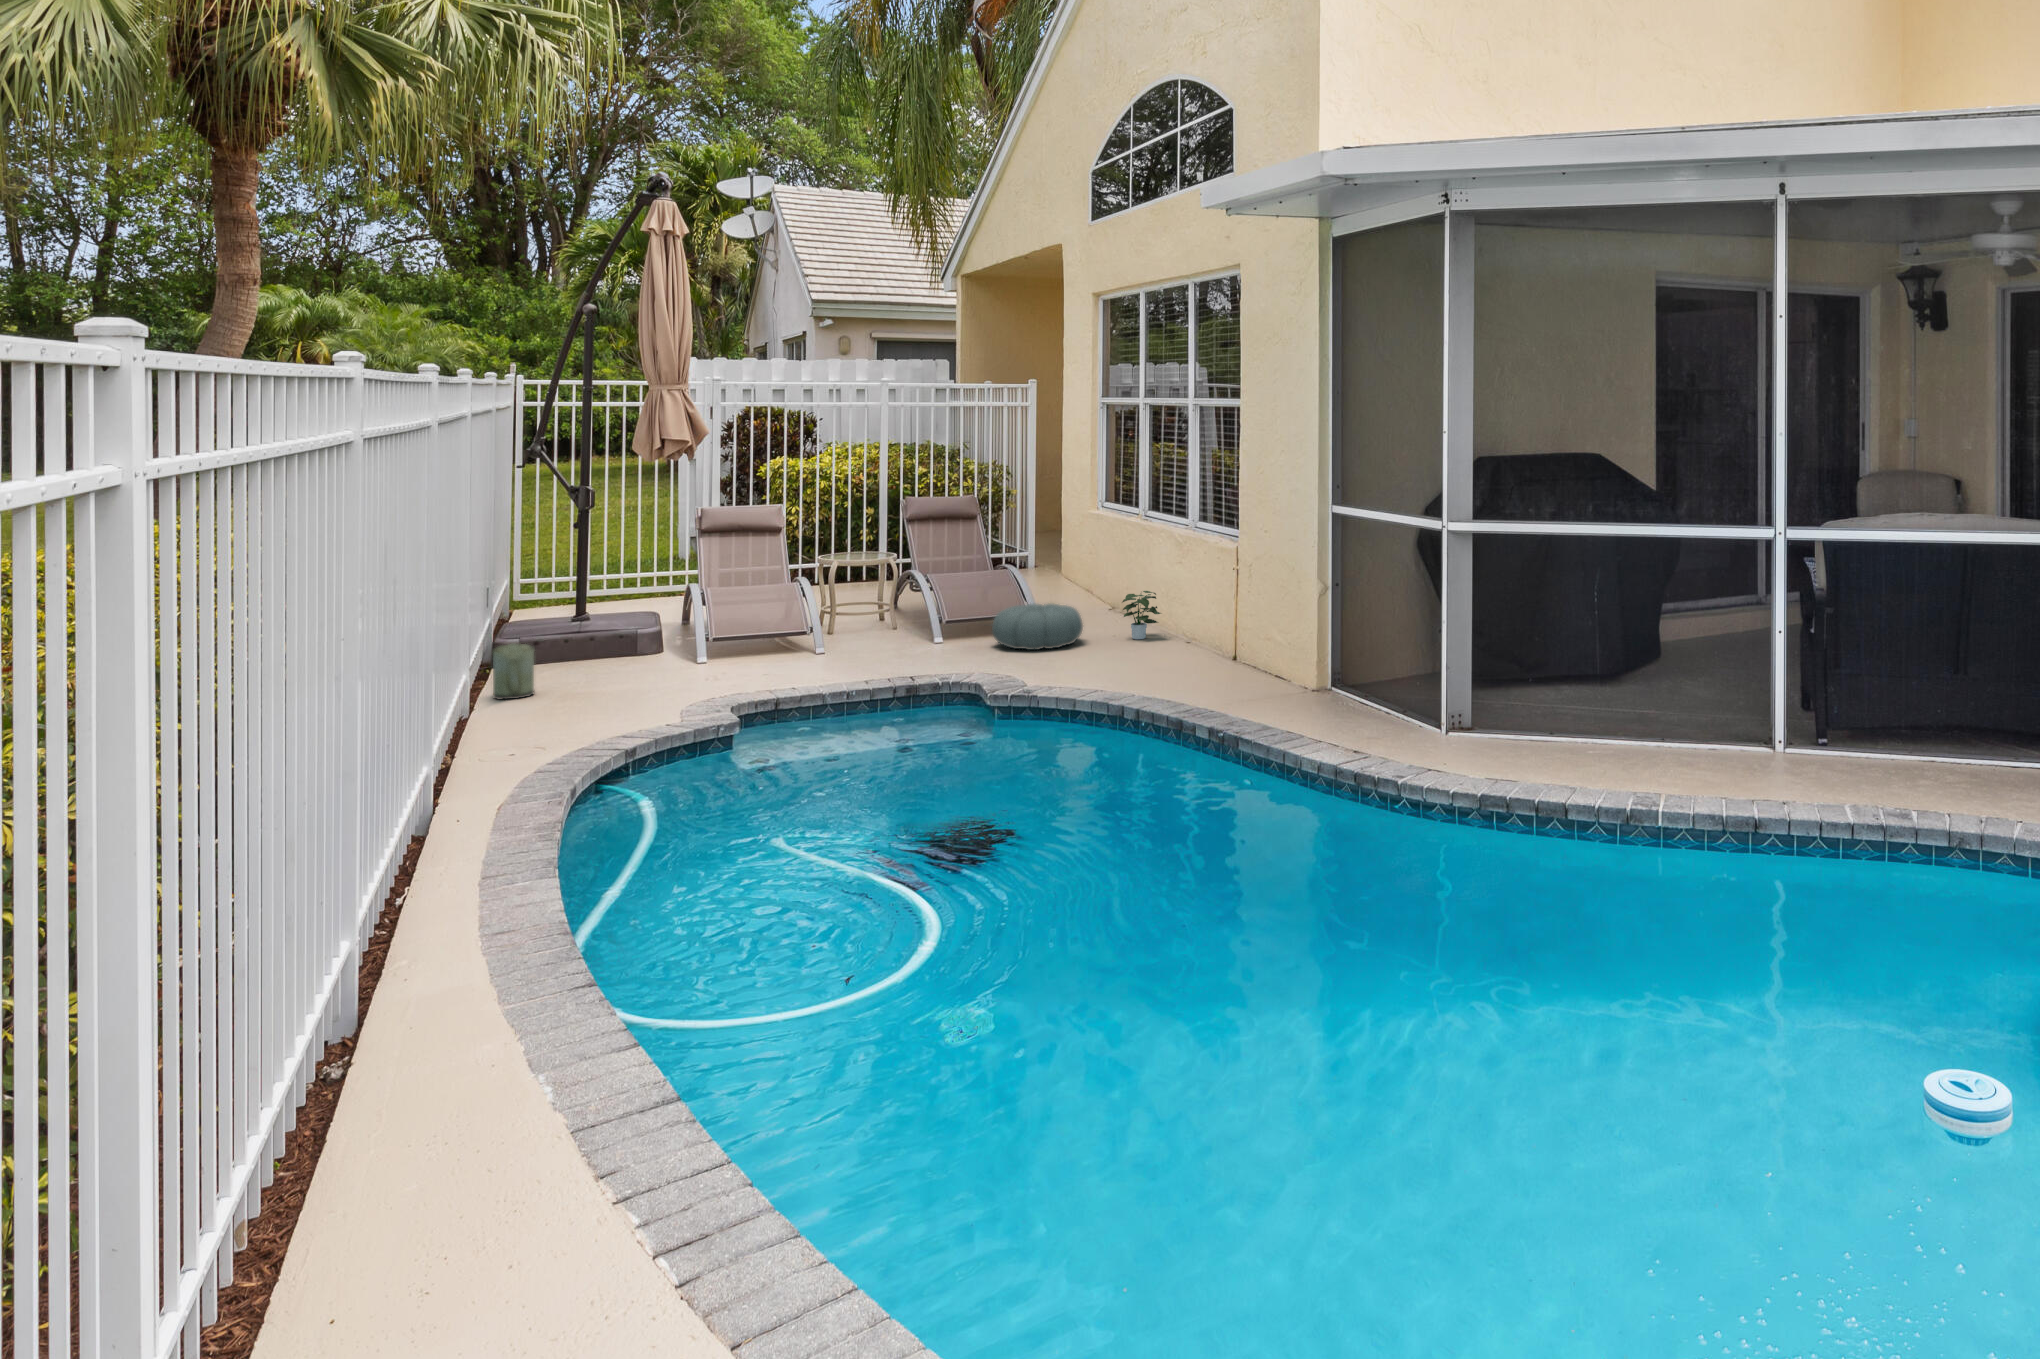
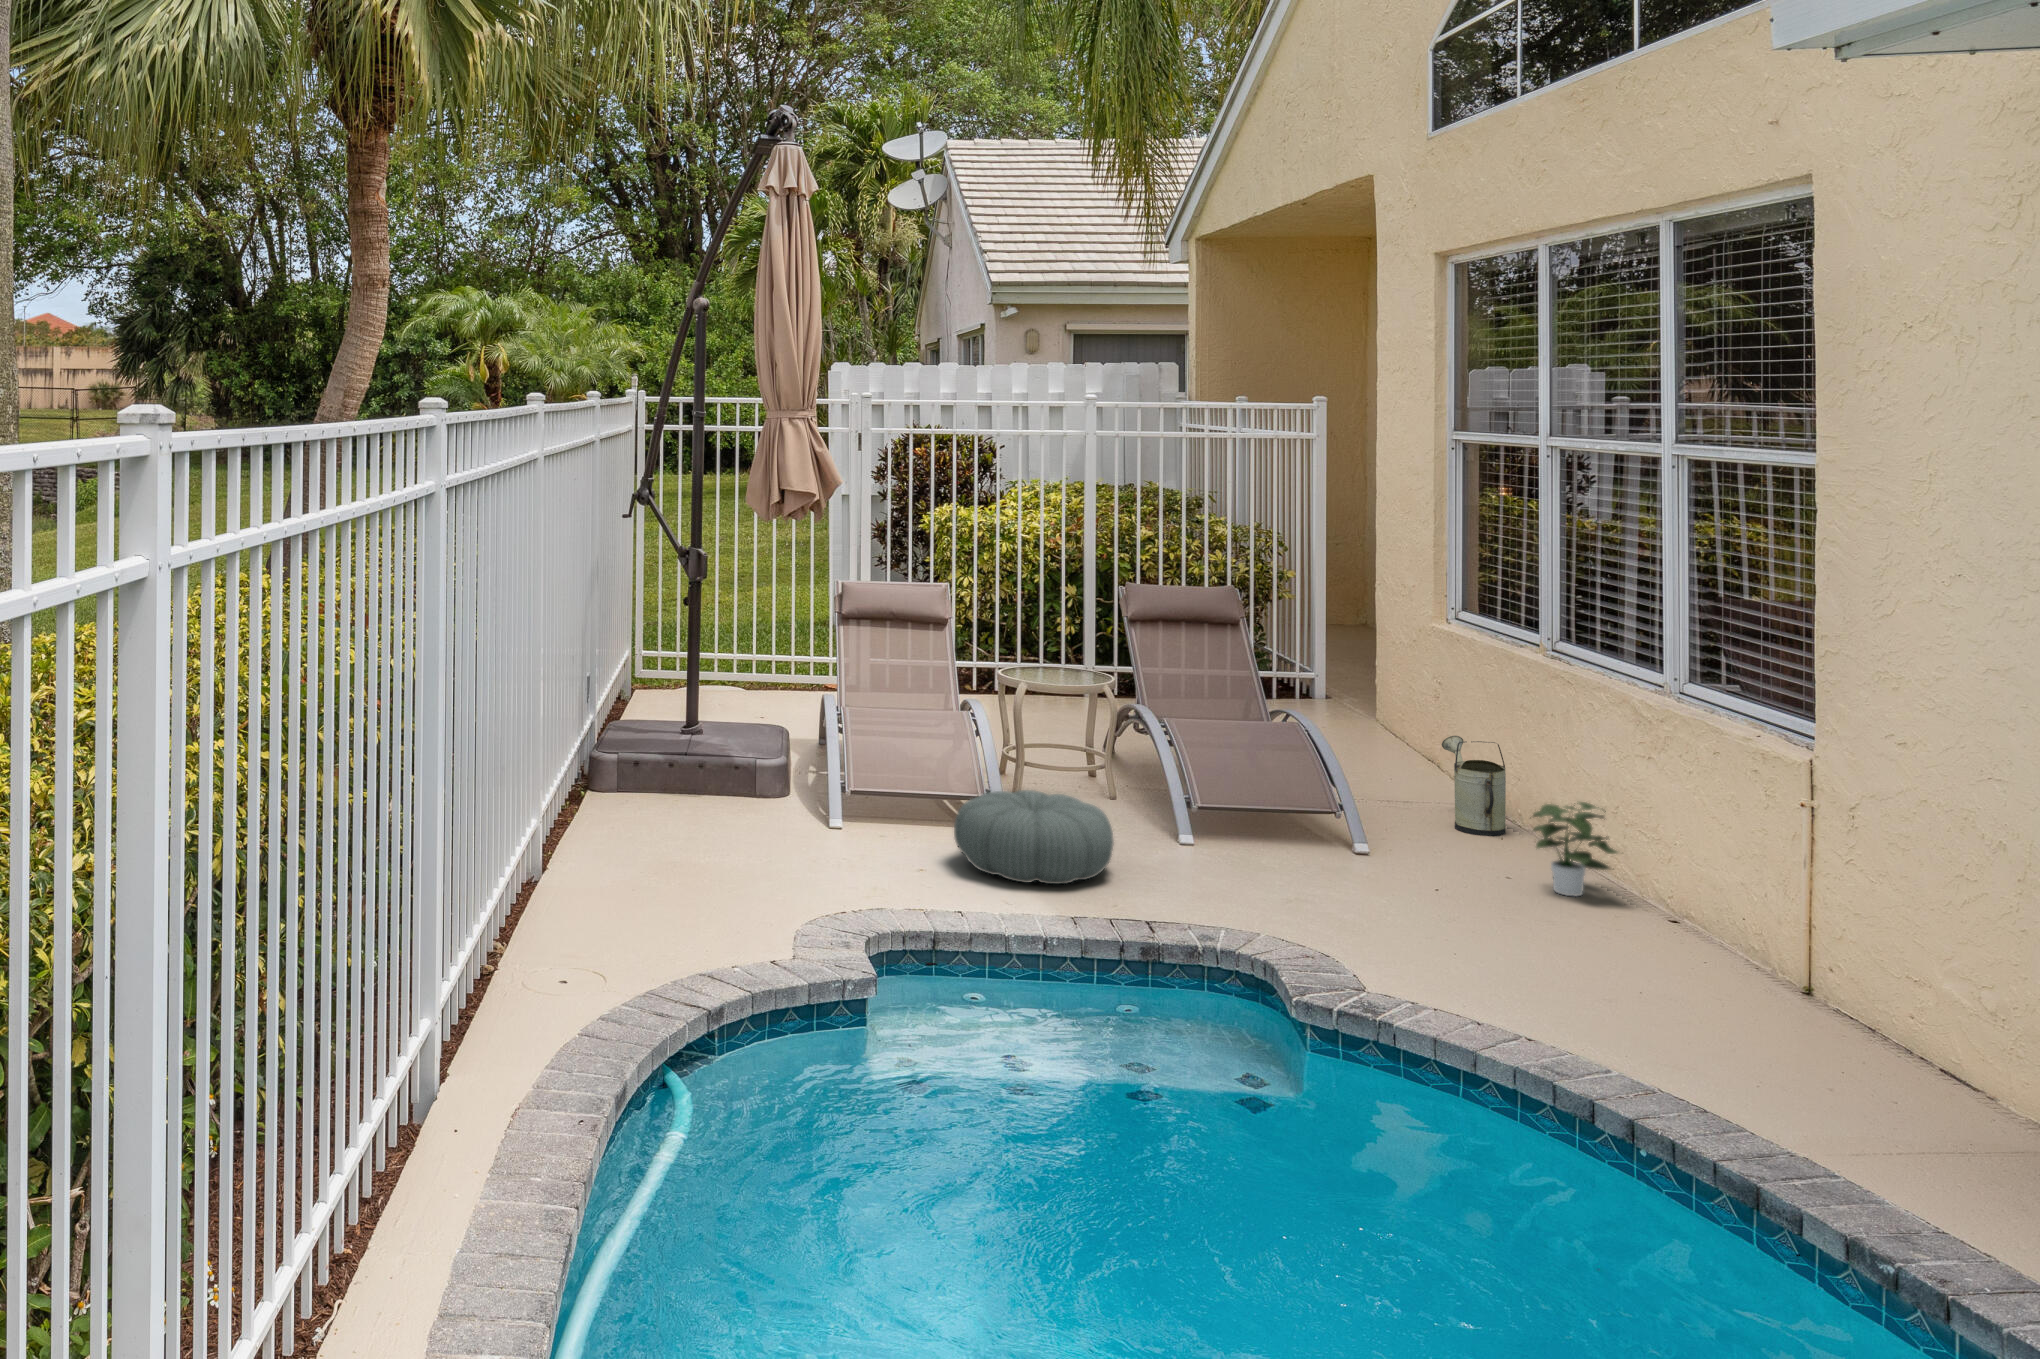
pouf: present [992,604,1083,650] -> present [954,790,1114,884]
watering can: present [493,643,535,700] -> present [1442,736,1506,836]

